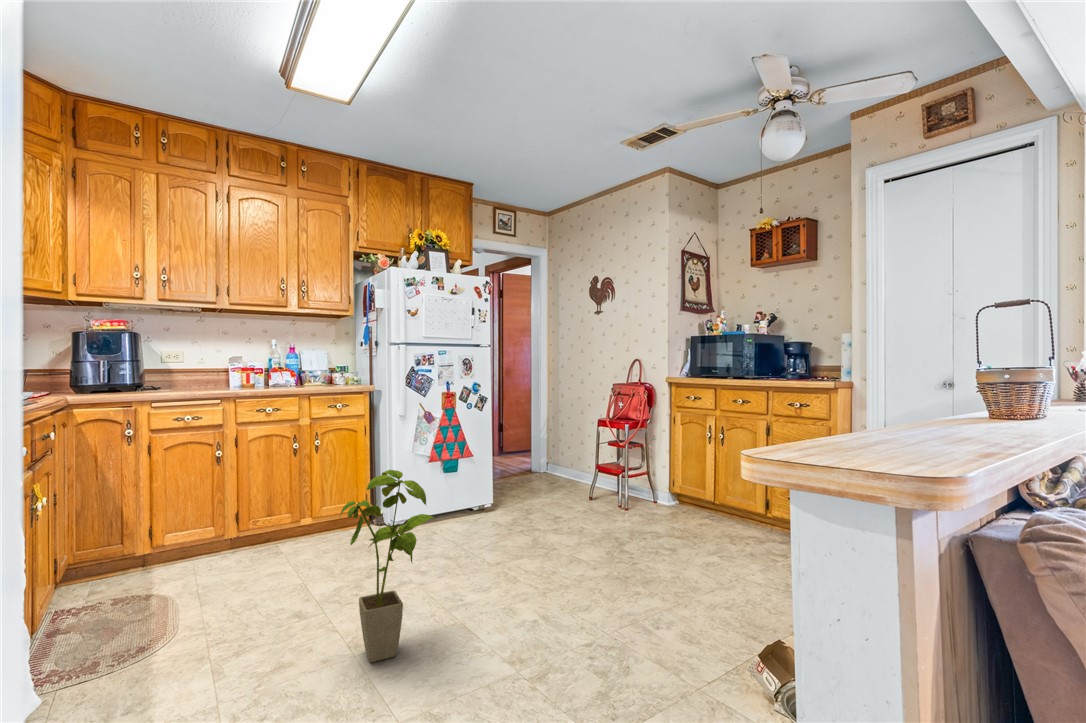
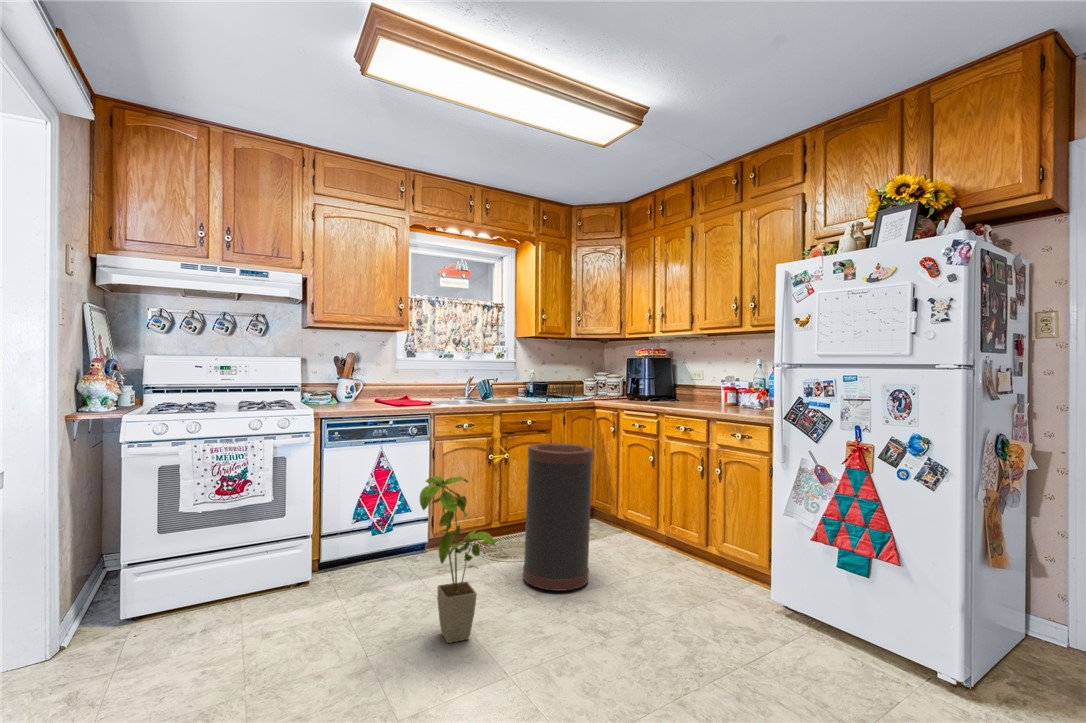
trash can: none [218,439,308,620] -> present [523,443,593,591]

